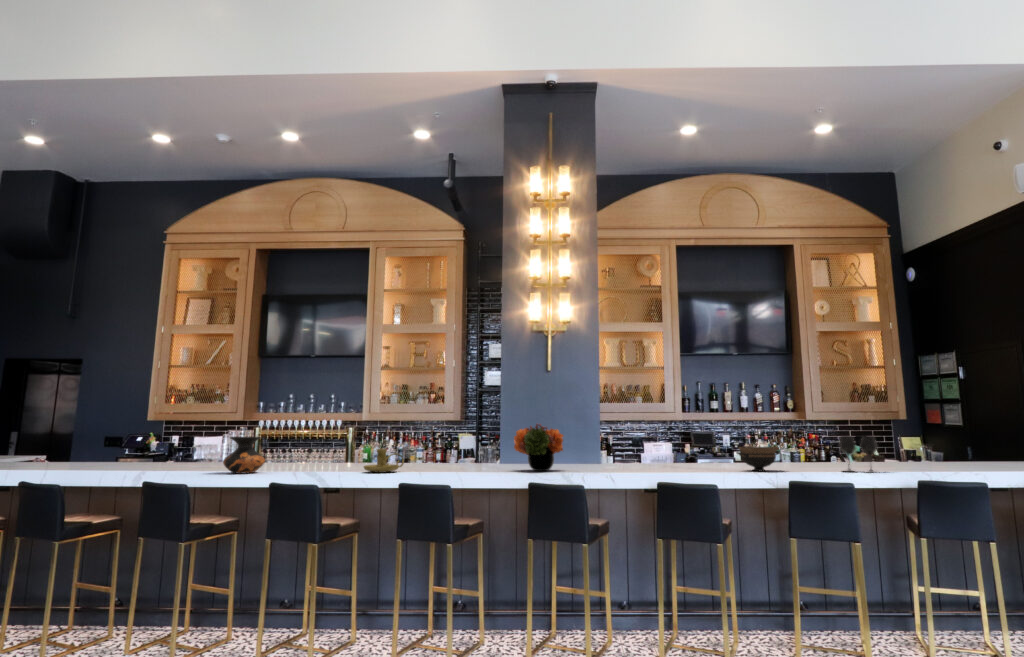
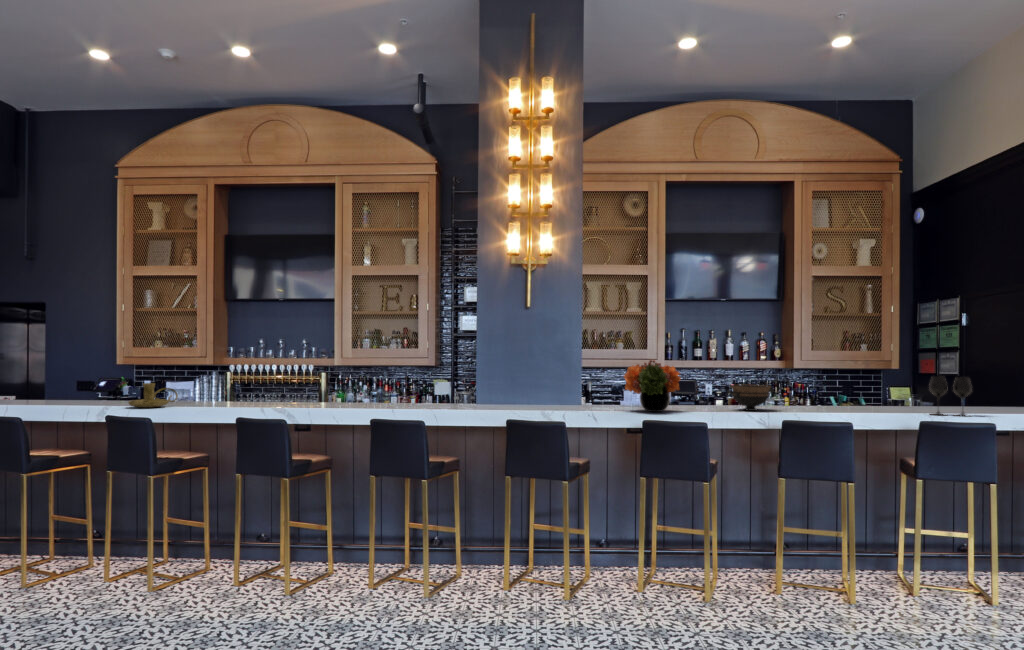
flower arrangement: present [514,424,563,471] -> present [624,360,681,412]
wine glass: present [840,436,877,473] -> present [929,376,972,416]
vase: present [223,437,265,474] -> none [192,370,235,408]
candle holder: present [364,449,404,473] -> present [128,383,178,408]

